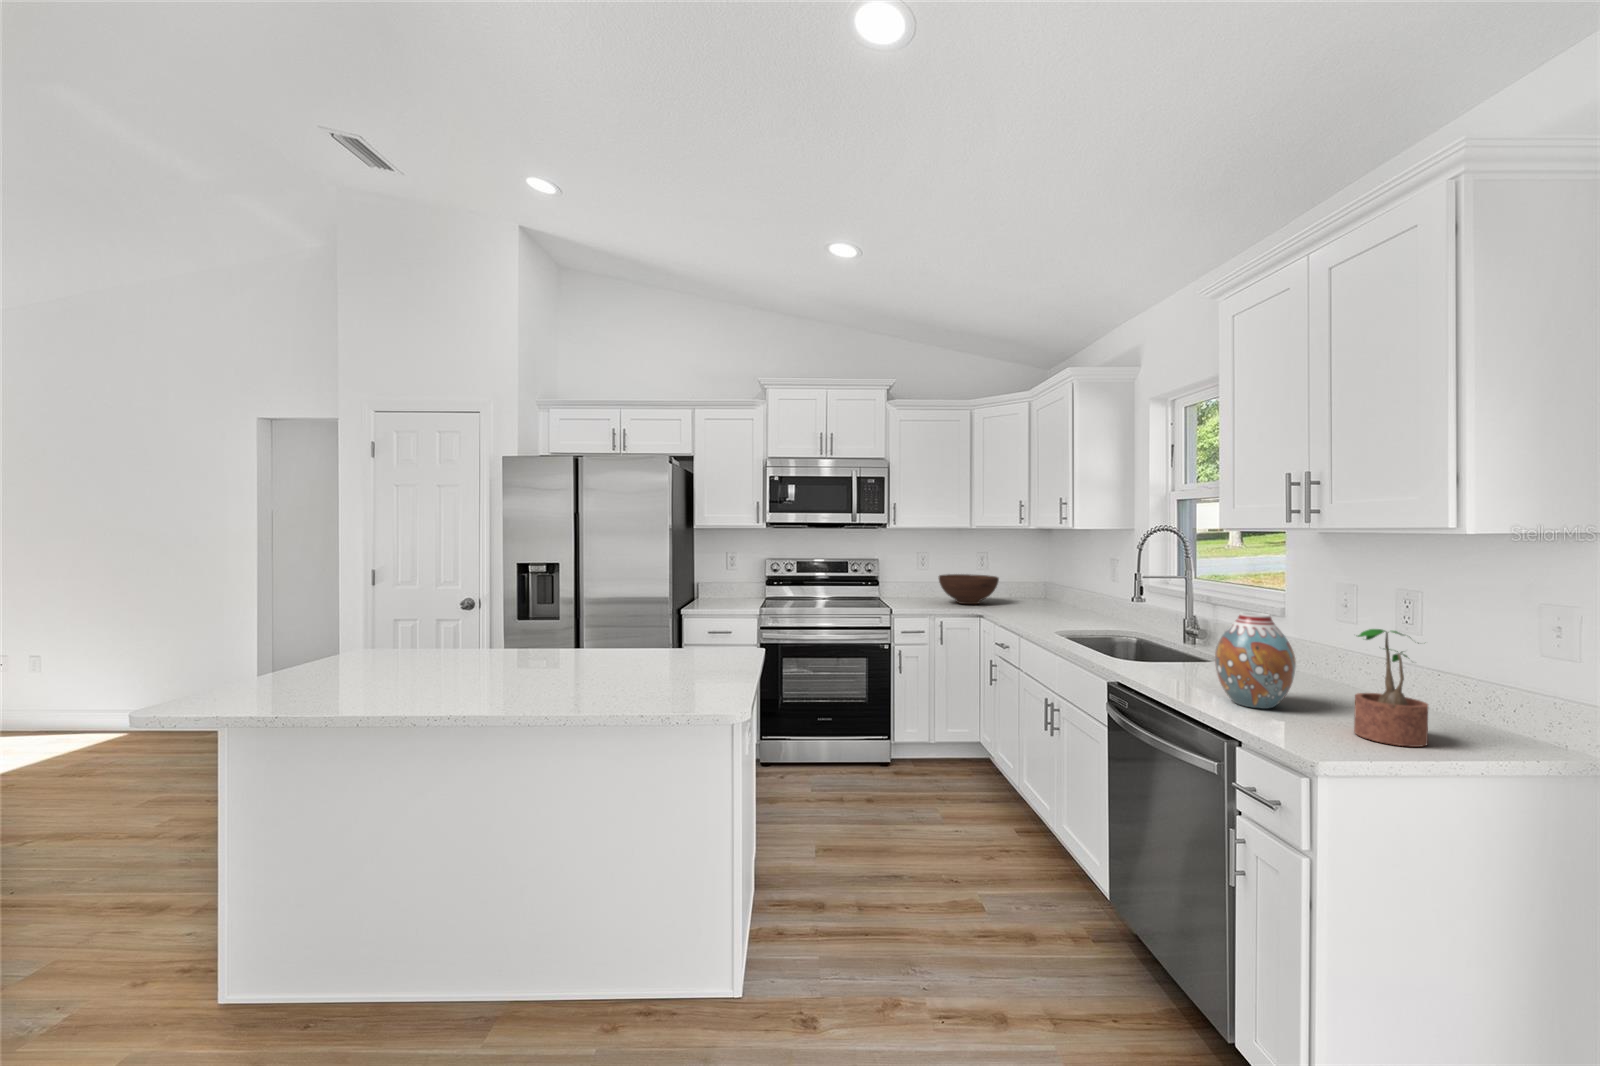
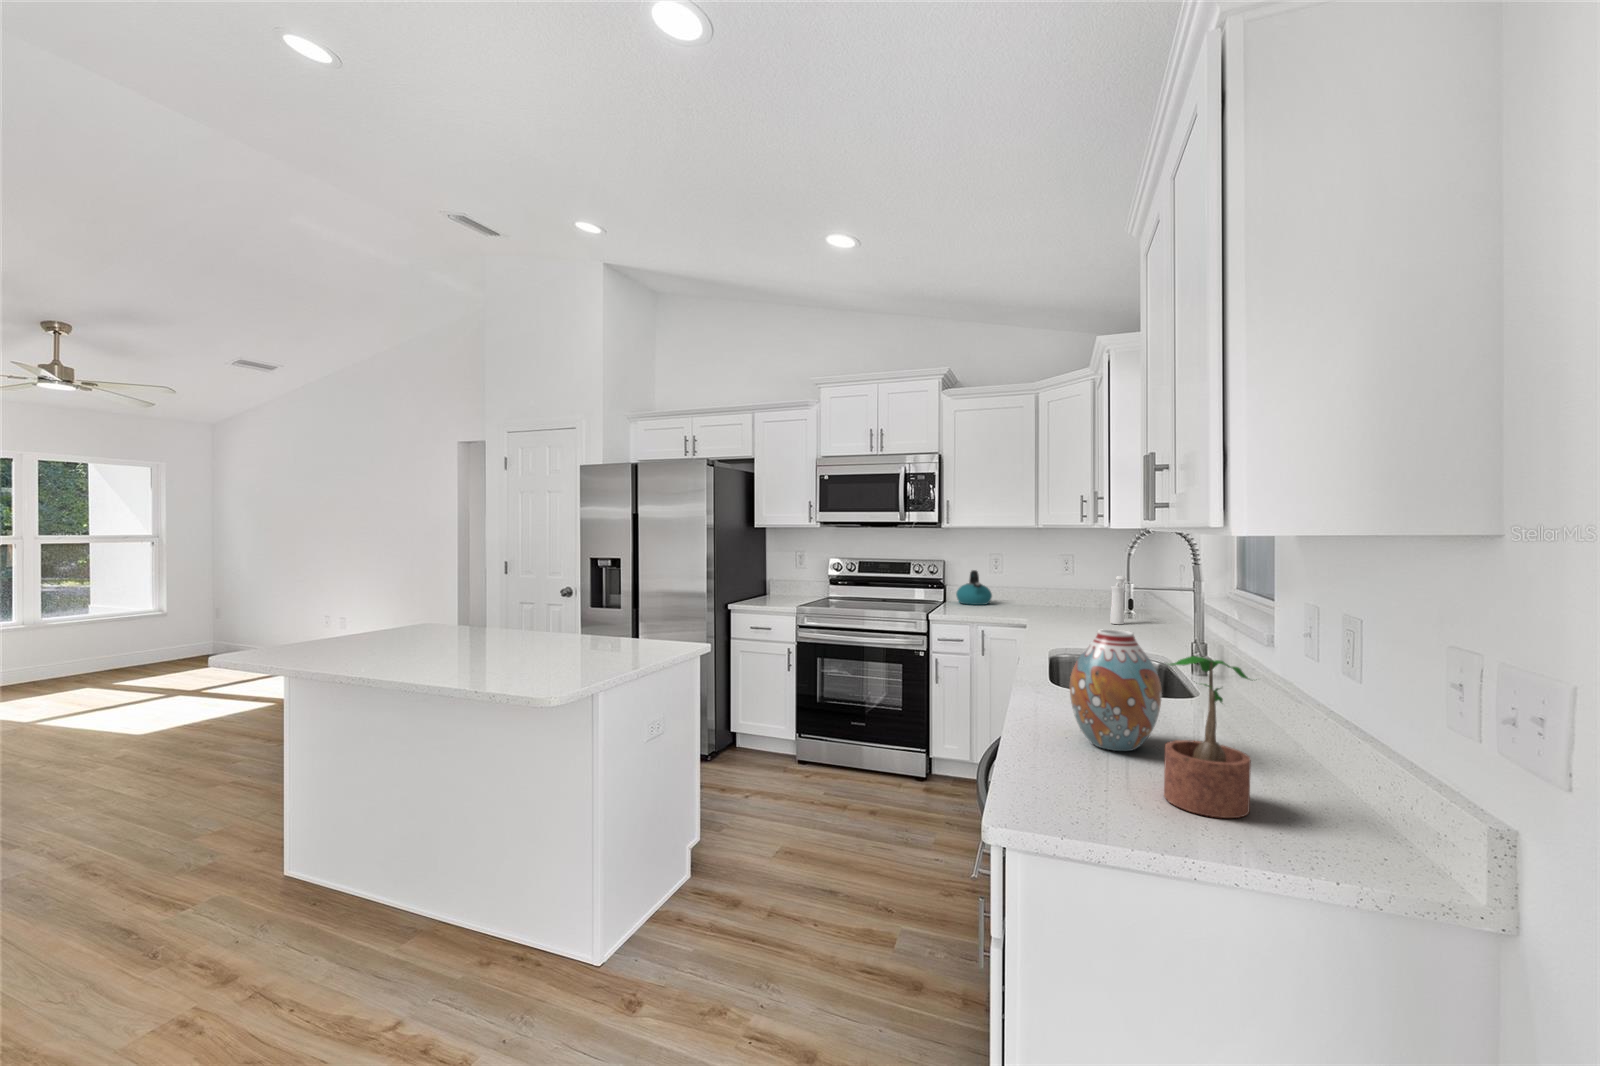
kettle: none [890,566,922,598] -> present [956,570,992,605]
pepper mill: none [1046,568,1060,609] -> present [1110,576,1126,624]
fruit bowl: present [939,574,999,604] -> none [992,580,1062,615]

